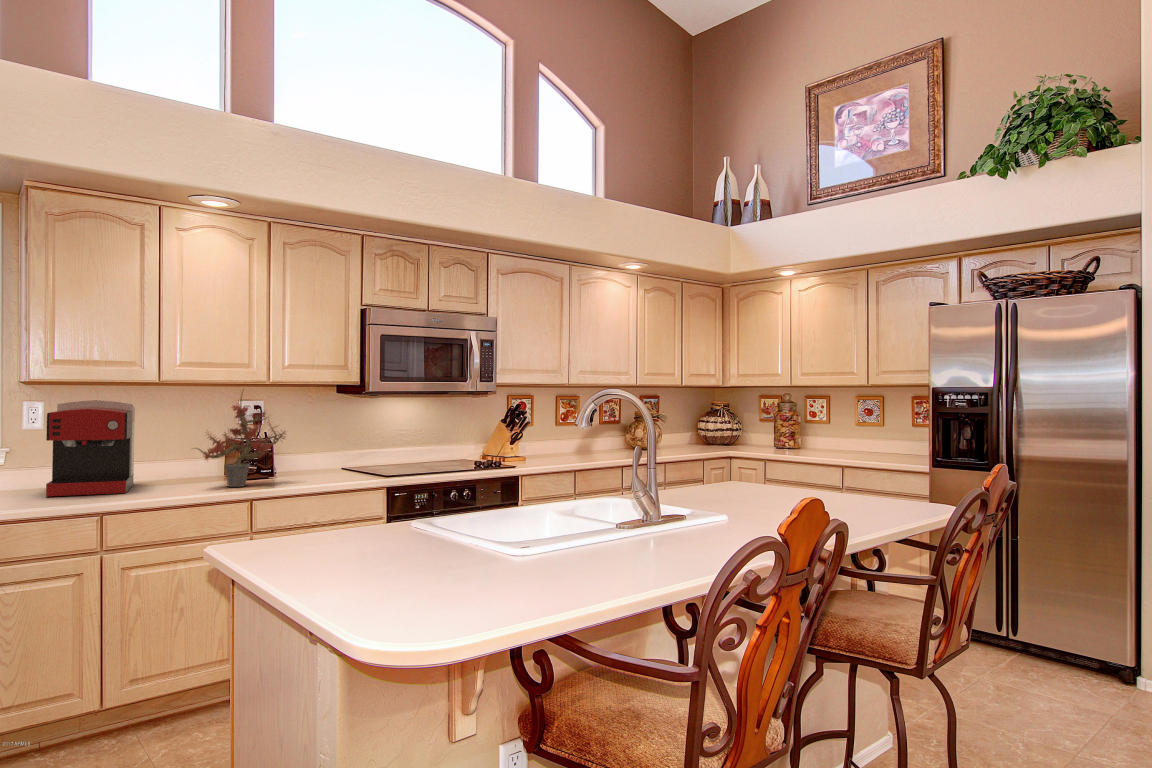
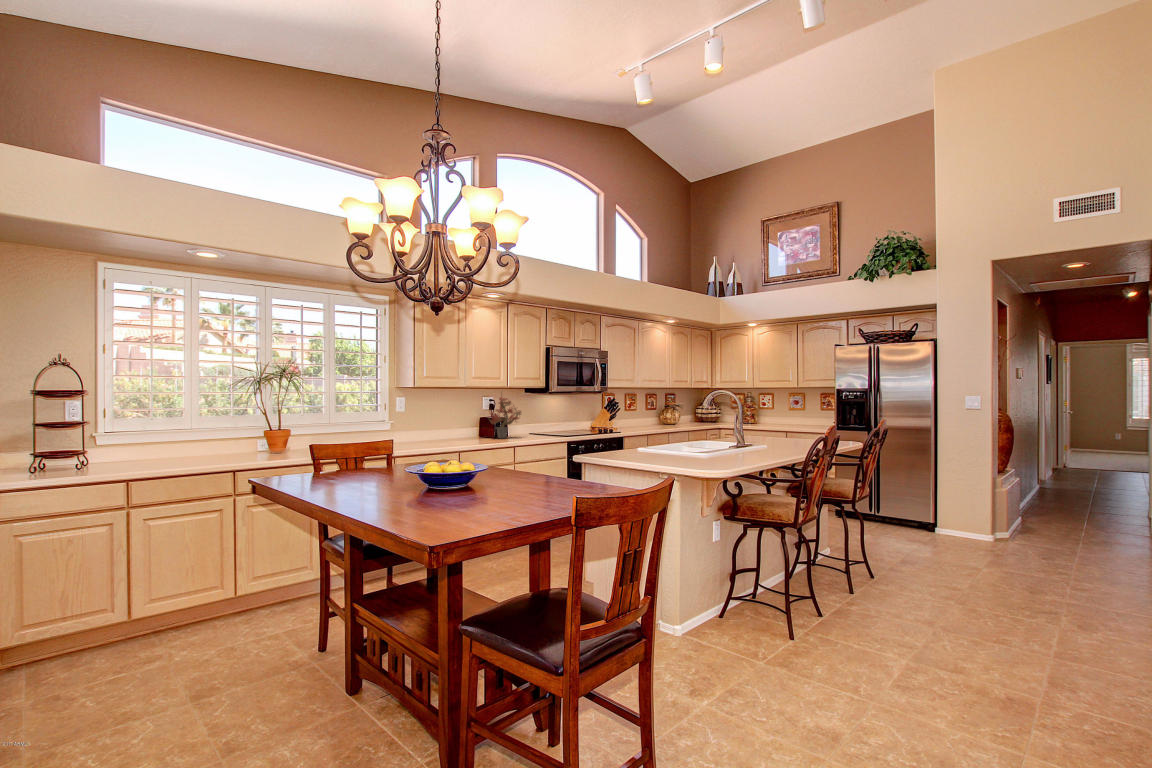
coffee maker: present [46,400,135,497] -> none [417,395,459,441]

